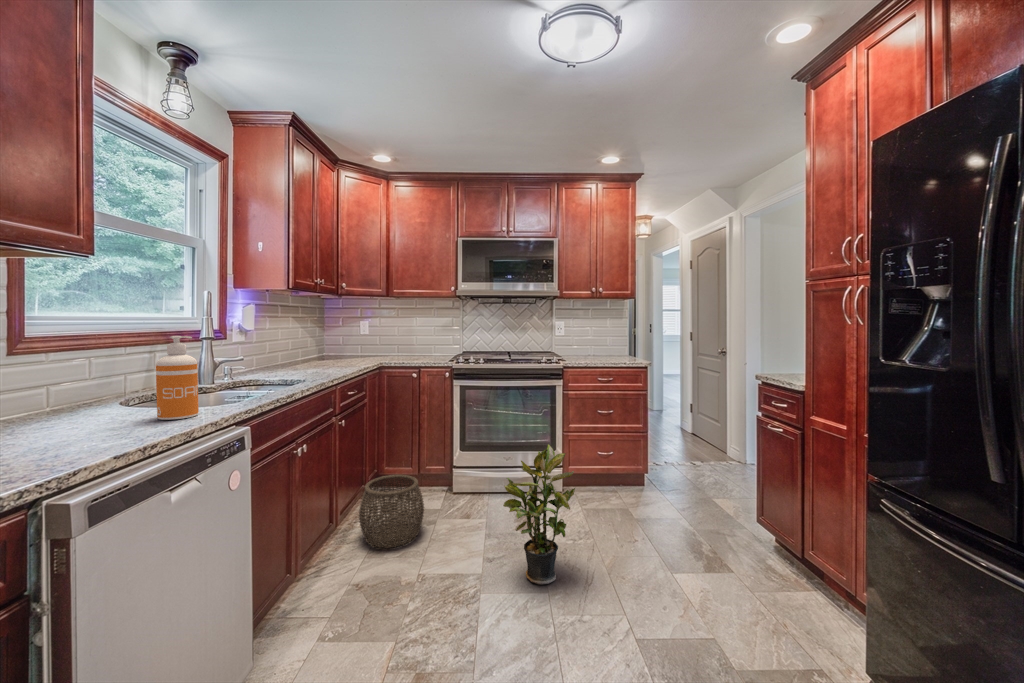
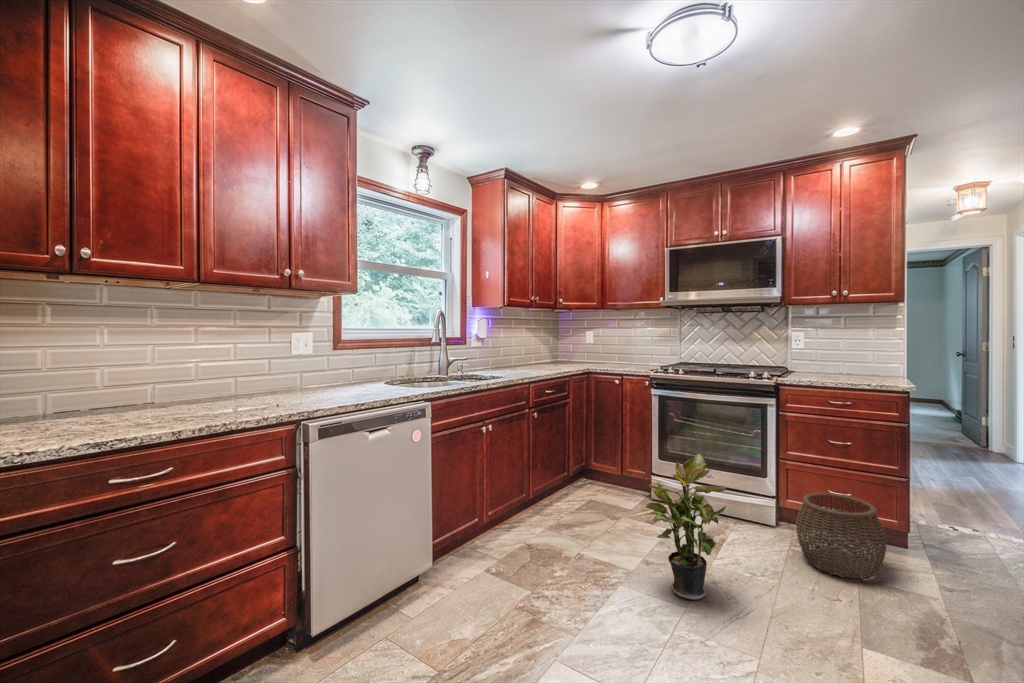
soap dispenser: present [156,336,199,420] -> none [390,343,412,395]
woven basket: present [359,475,424,548] -> present [796,493,887,579]

